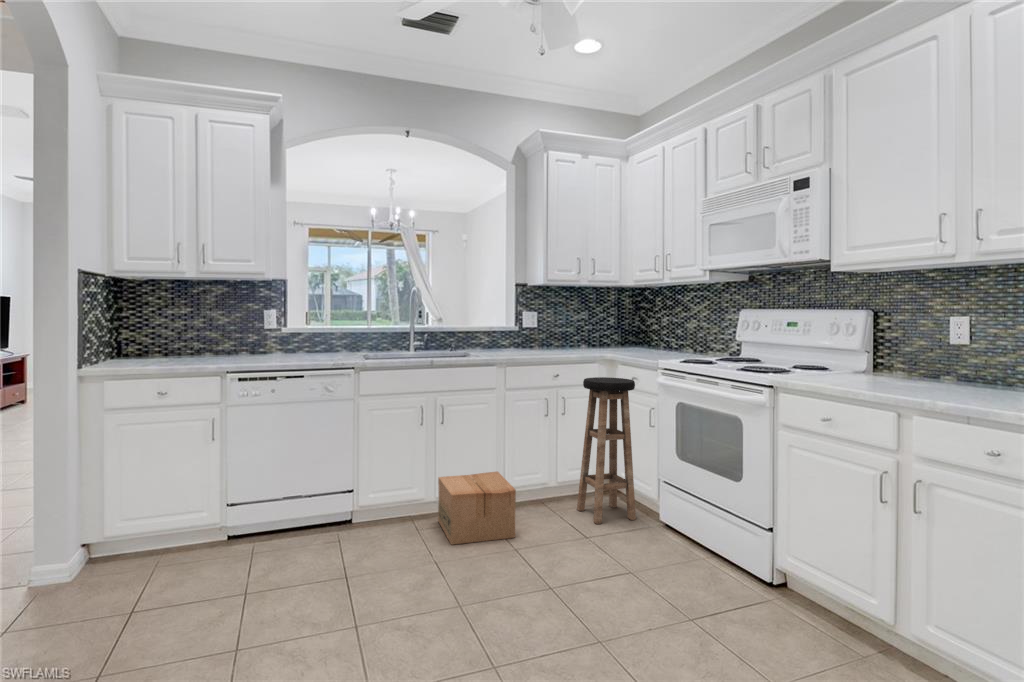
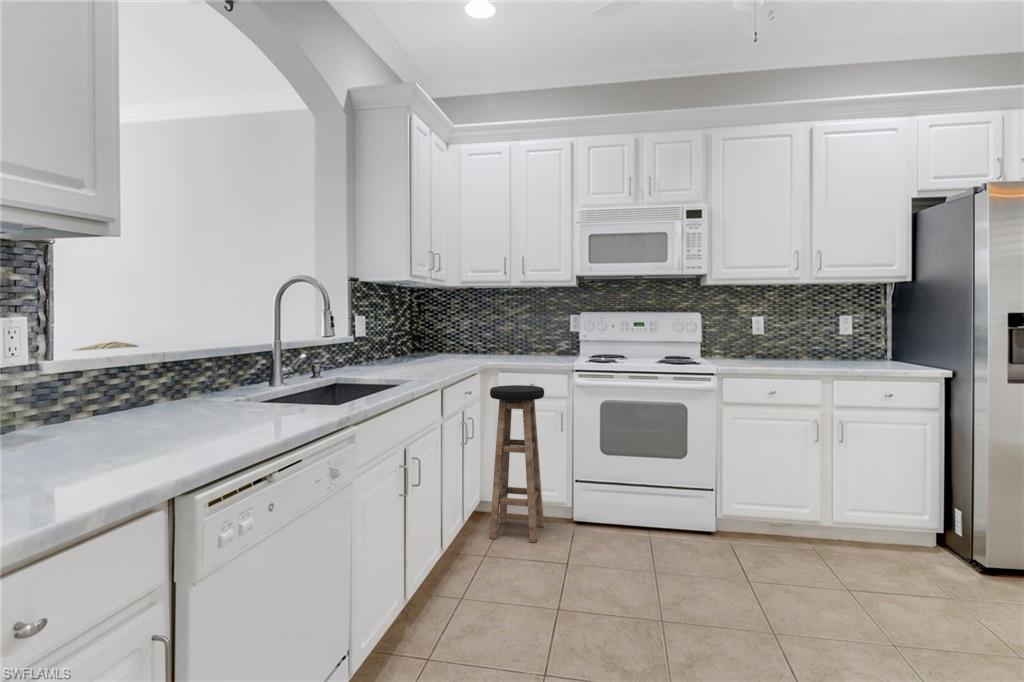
cardboard box: present [438,472,516,545] -> none [421,525,527,637]

